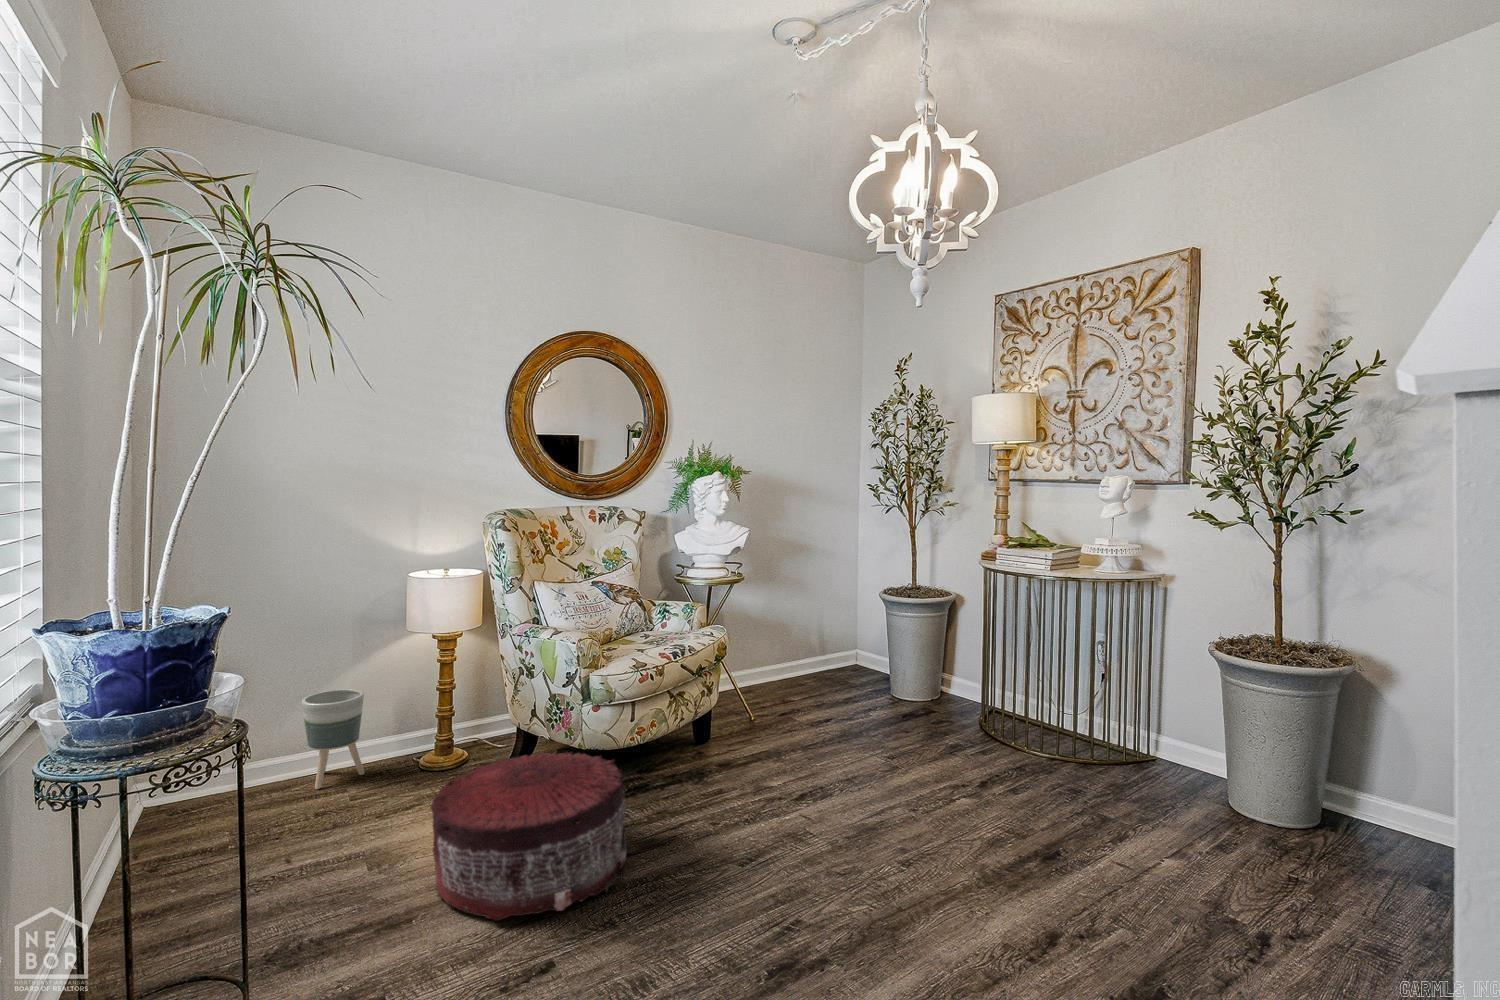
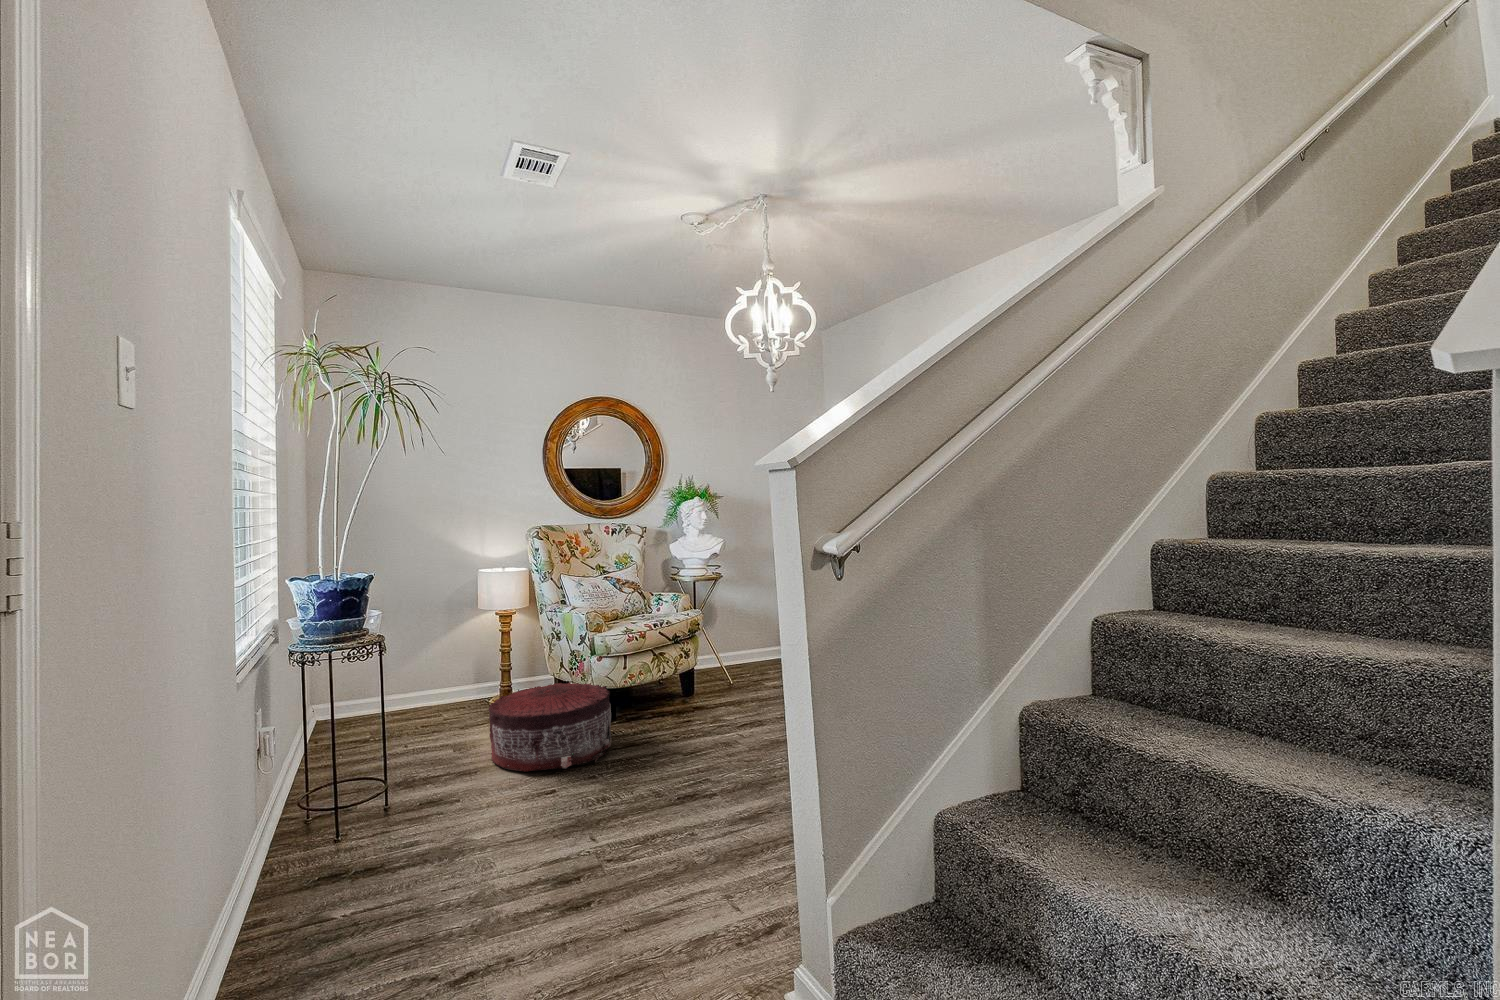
planter: present [302,689,364,789] -> none [410,651,451,716]

